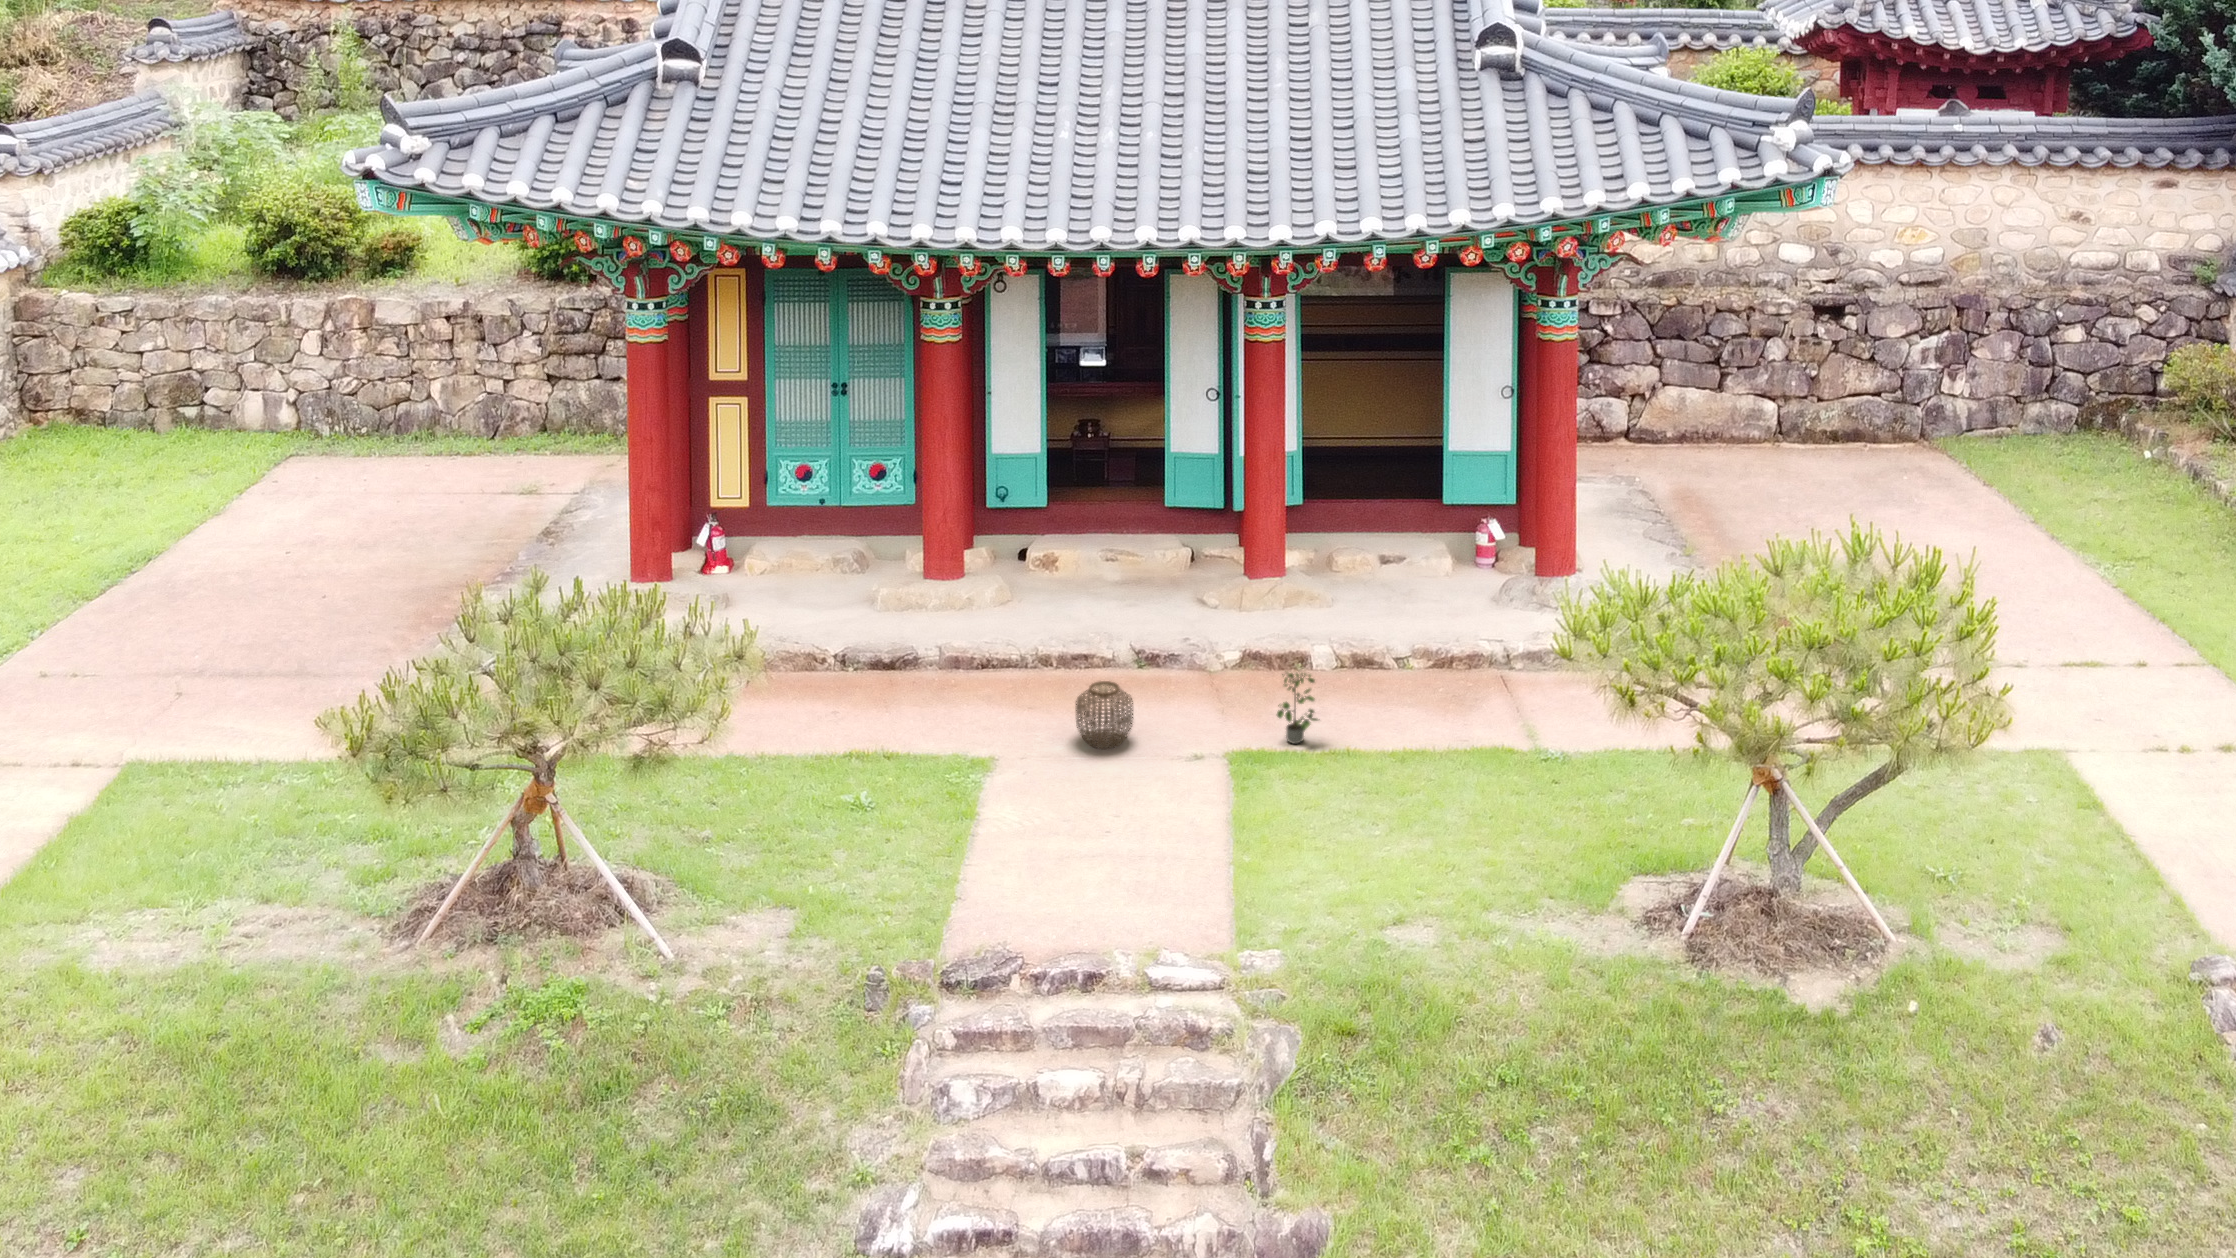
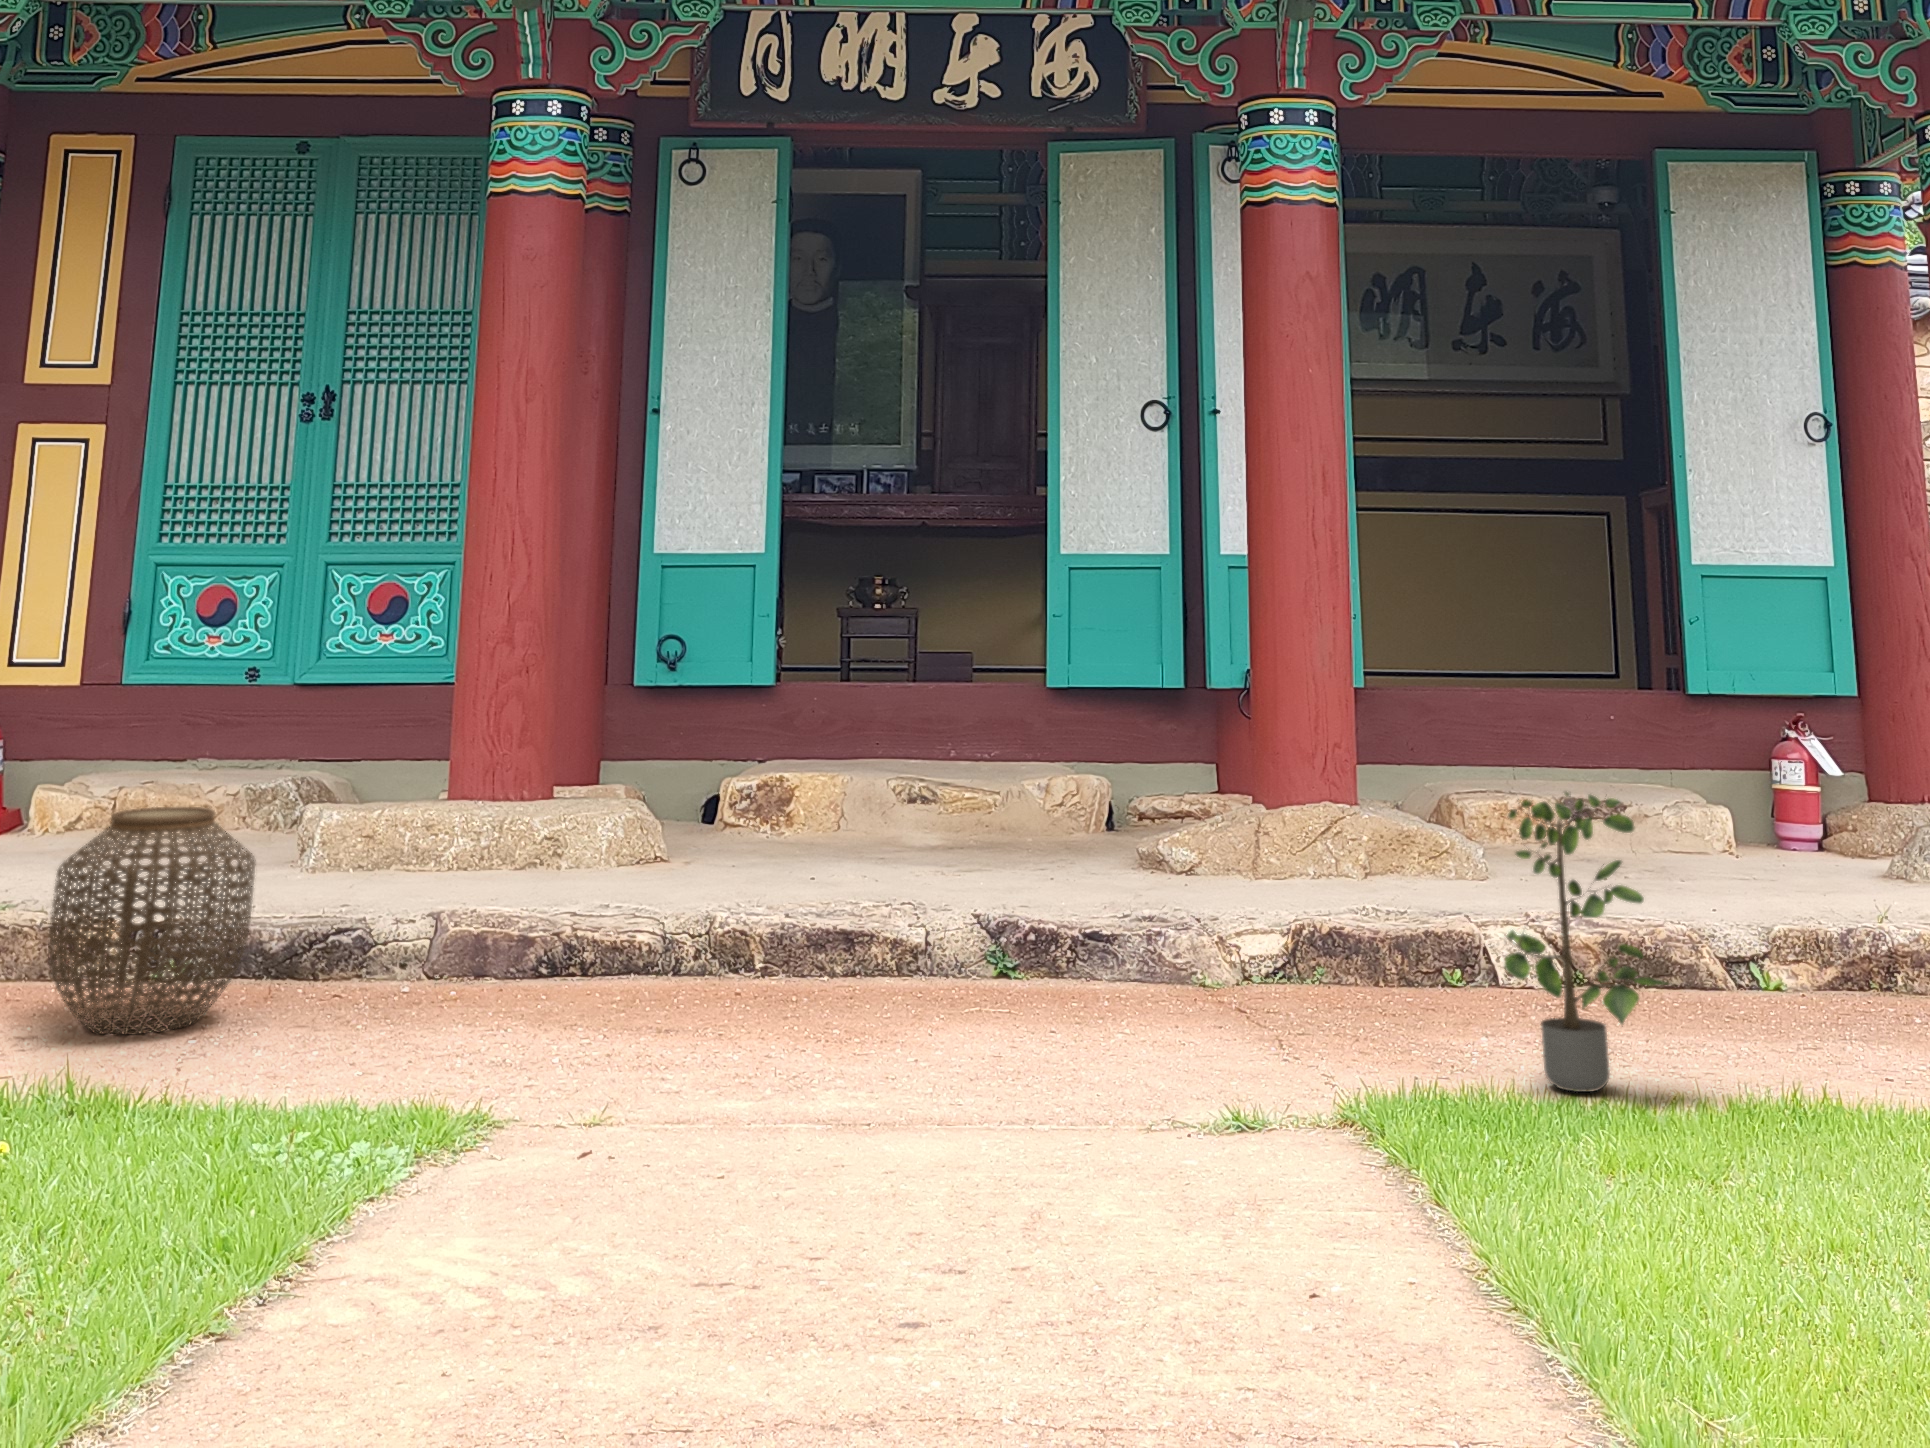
woven basket: present [1076,681,1133,749] -> present [48,807,256,1034]

